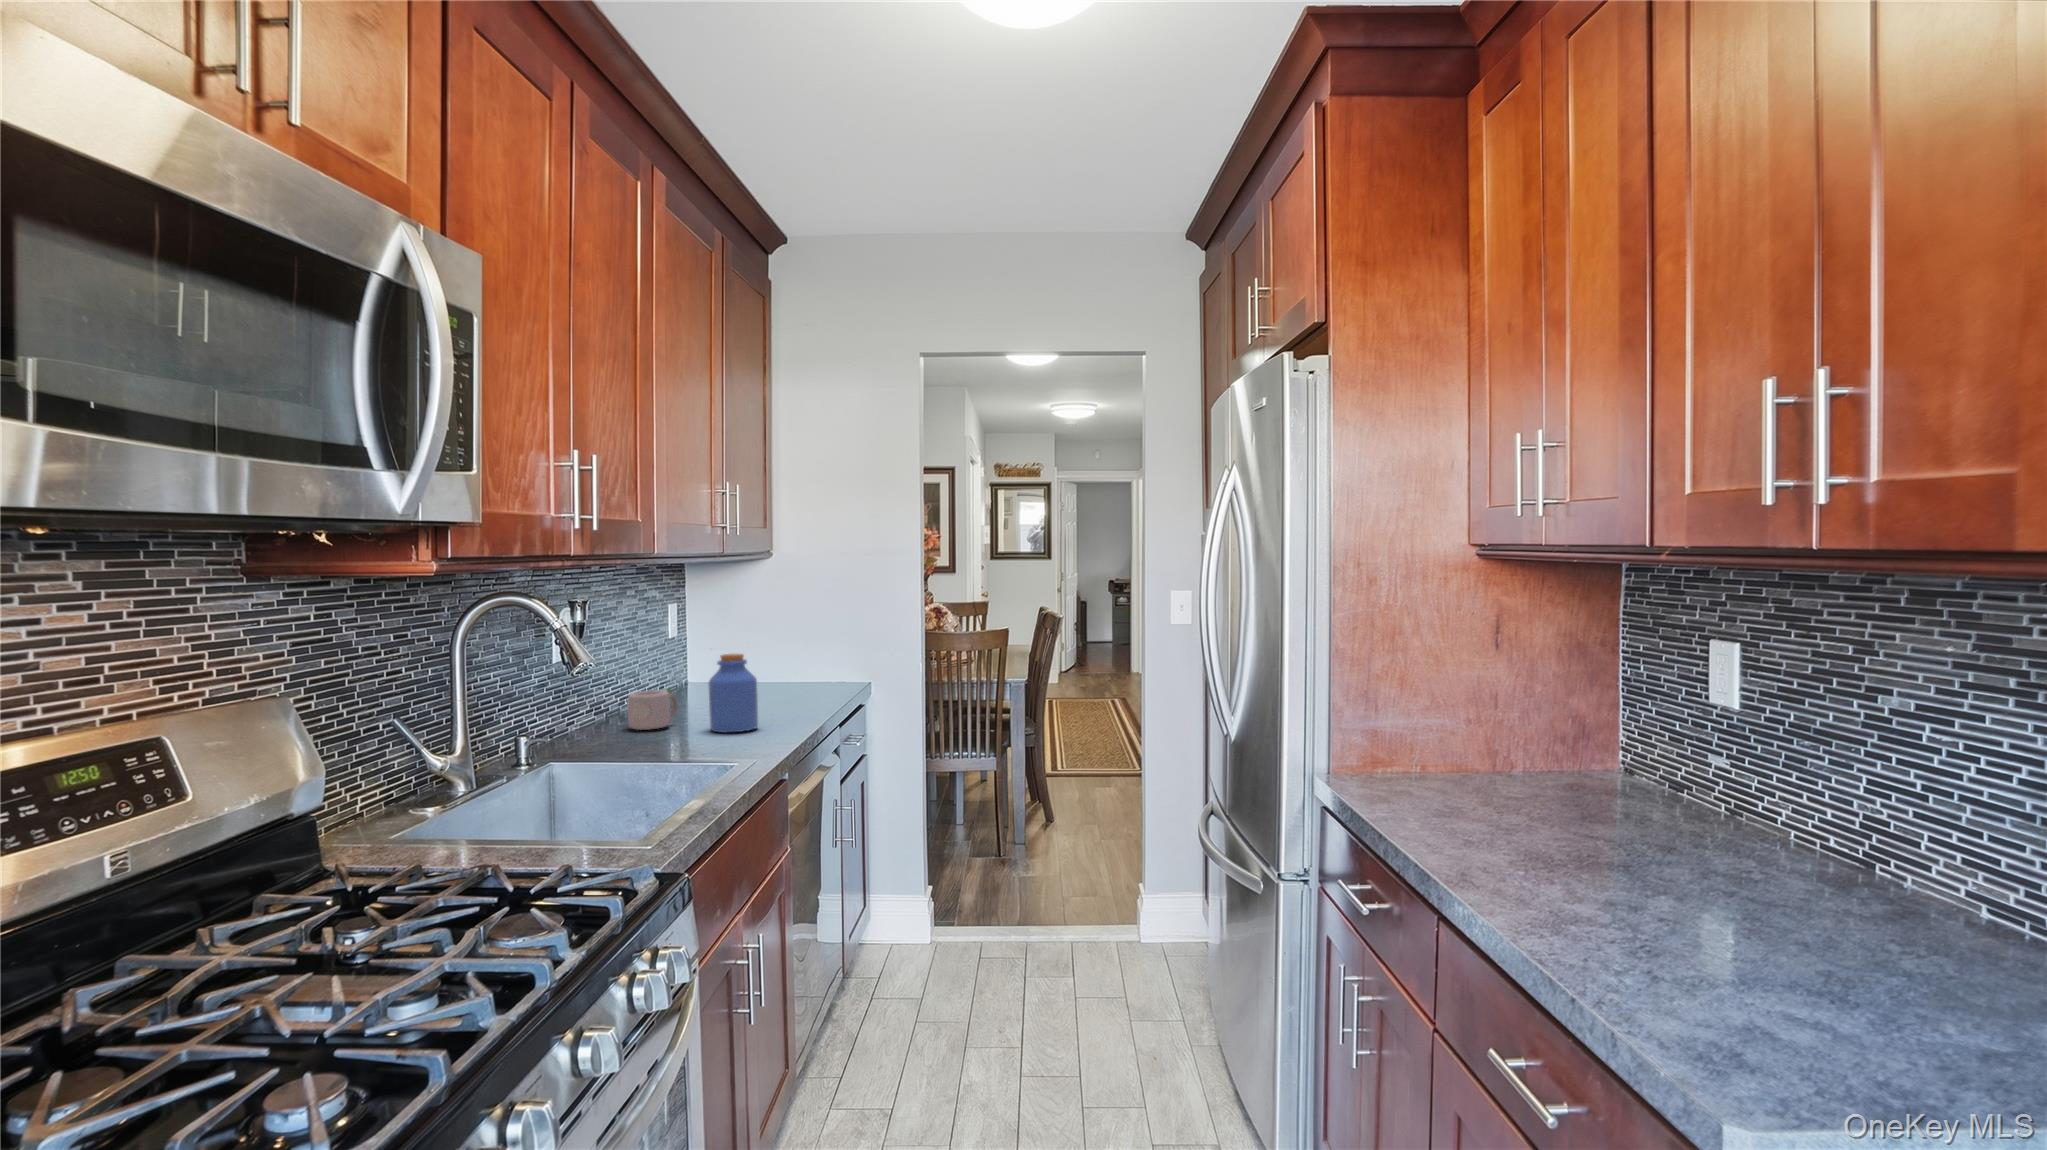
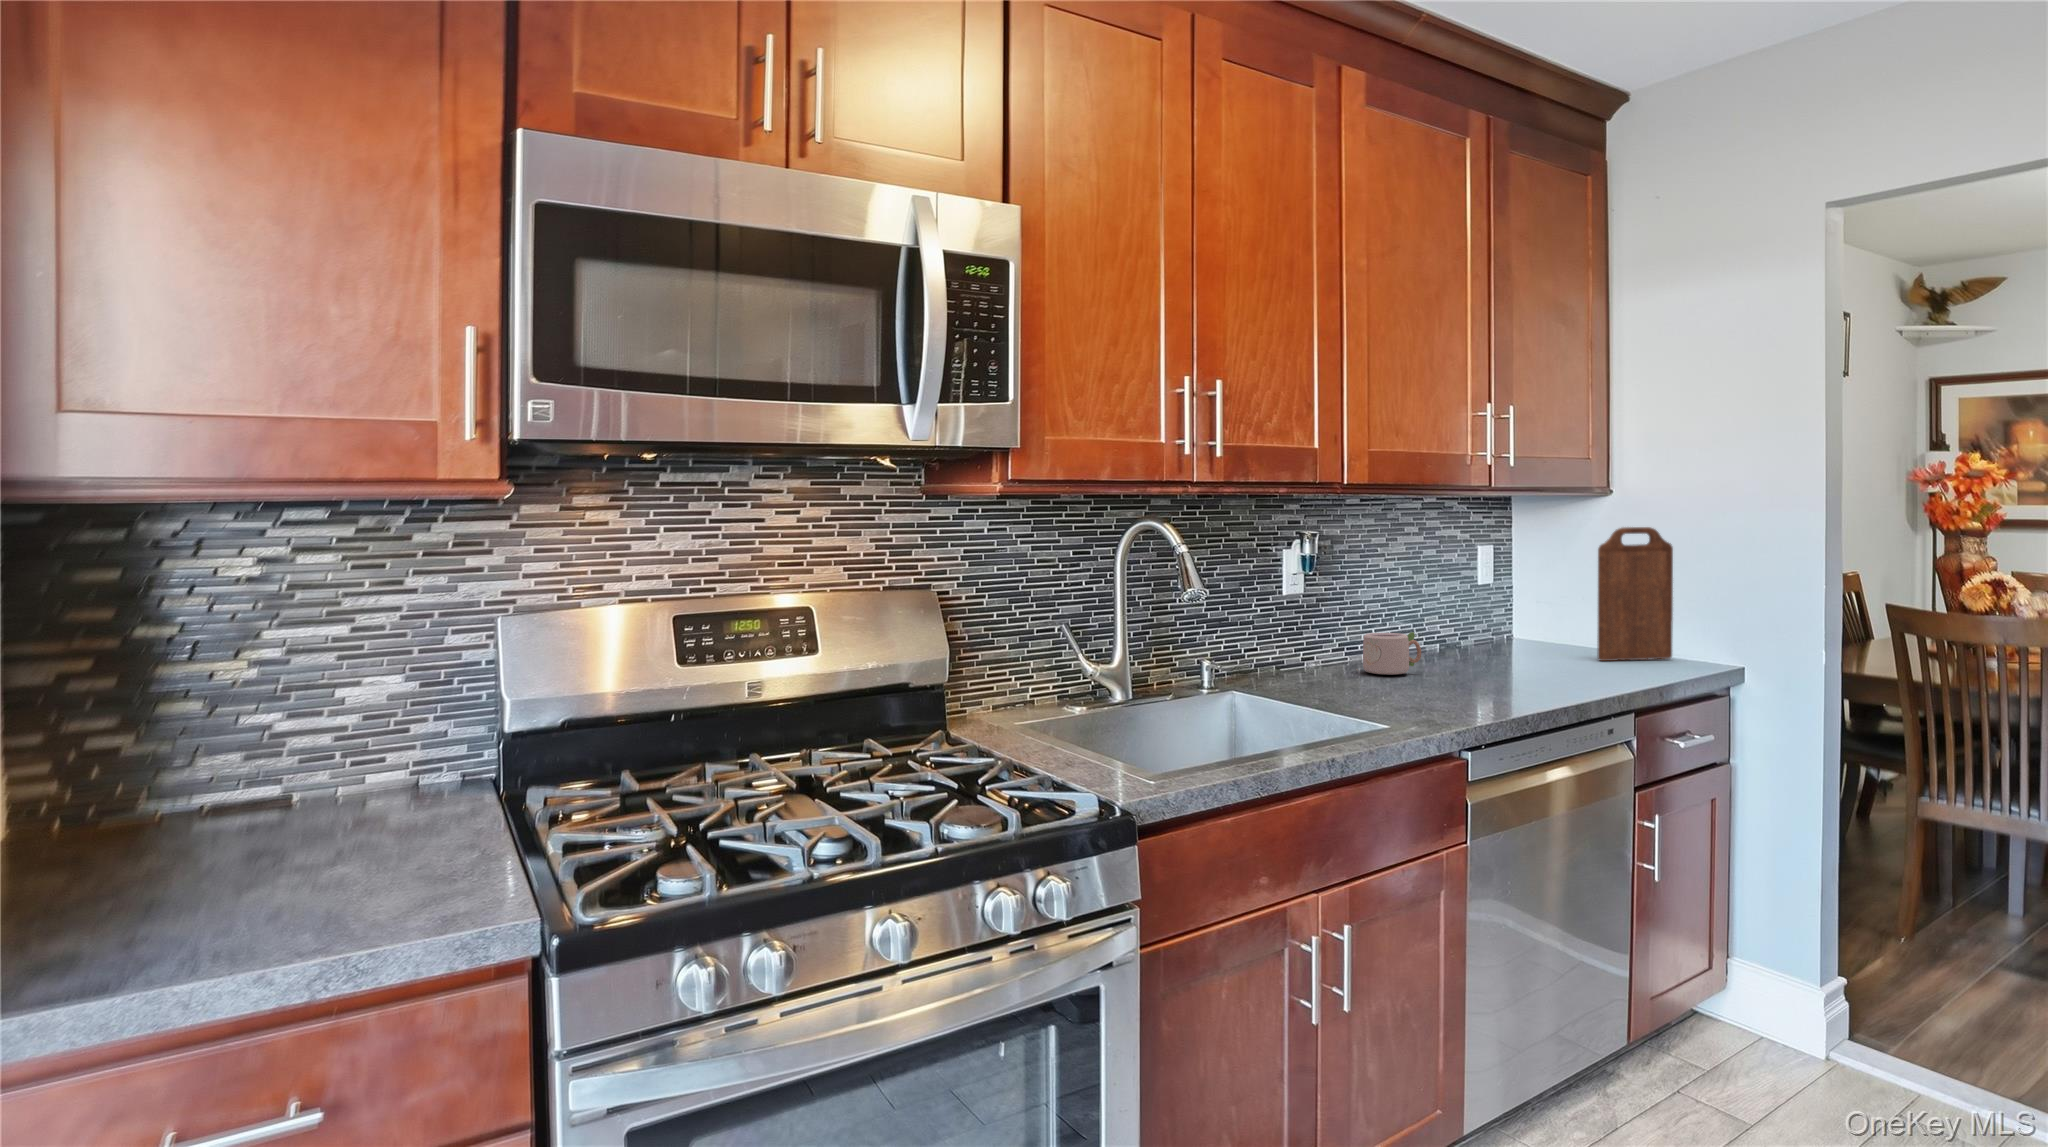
cutting board: none [773,587,819,695] -> present [1598,527,1673,661]
jar: present [709,654,758,732] -> none [1439,599,1499,690]

